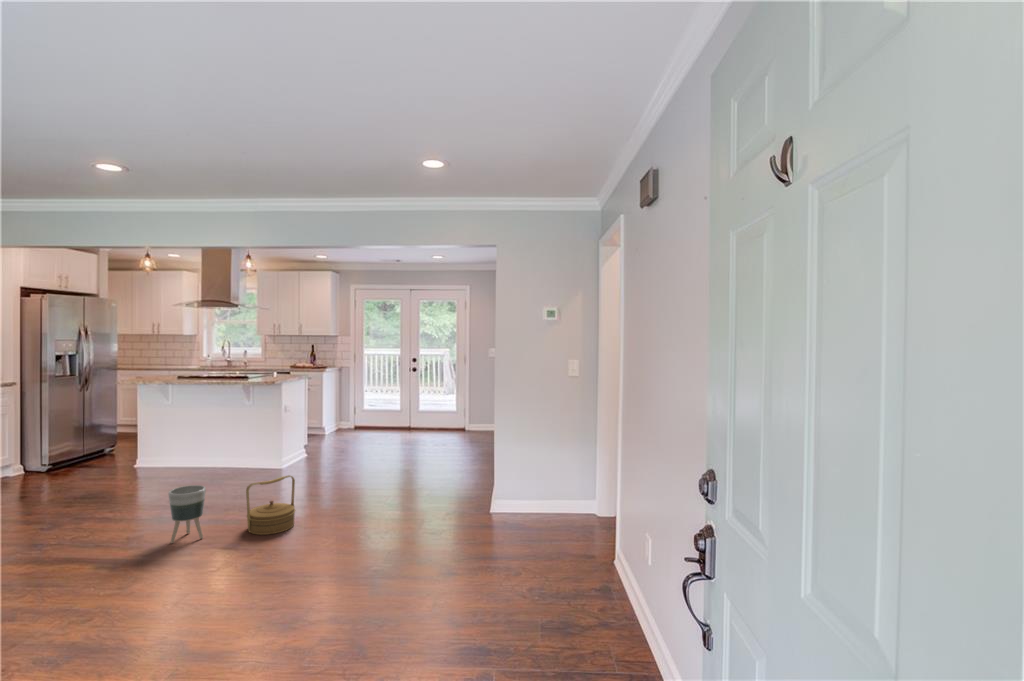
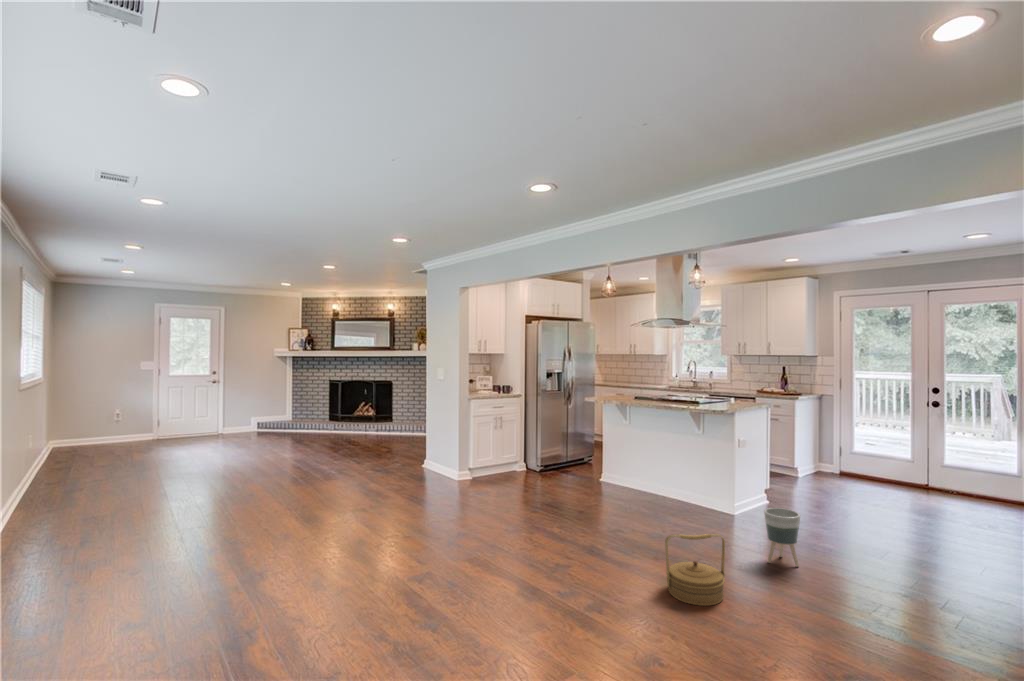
planter: present [168,485,206,543] -> present [764,508,800,567]

